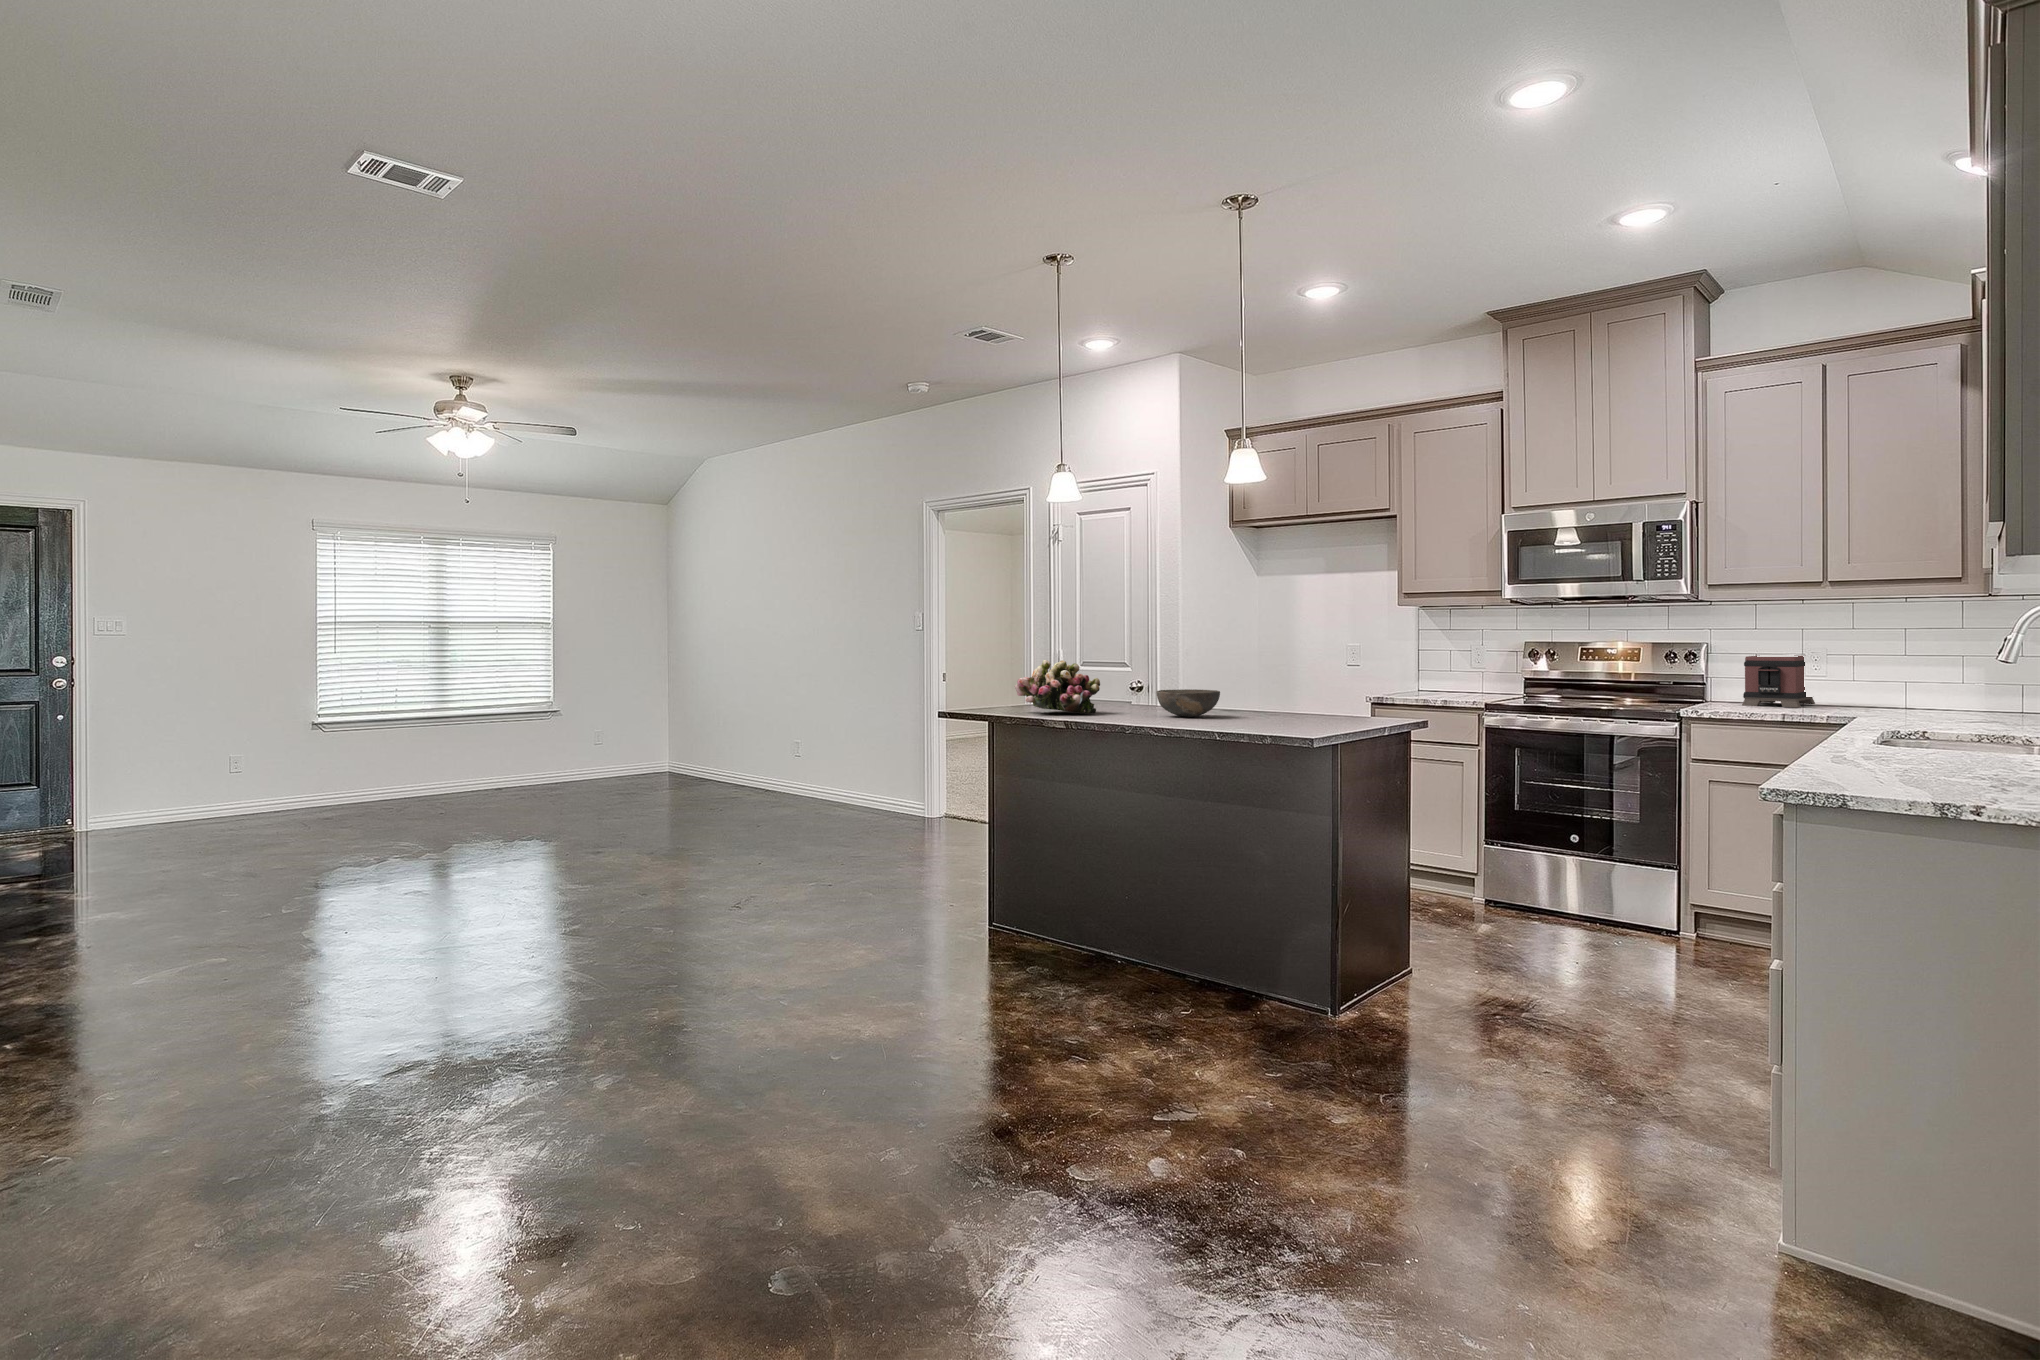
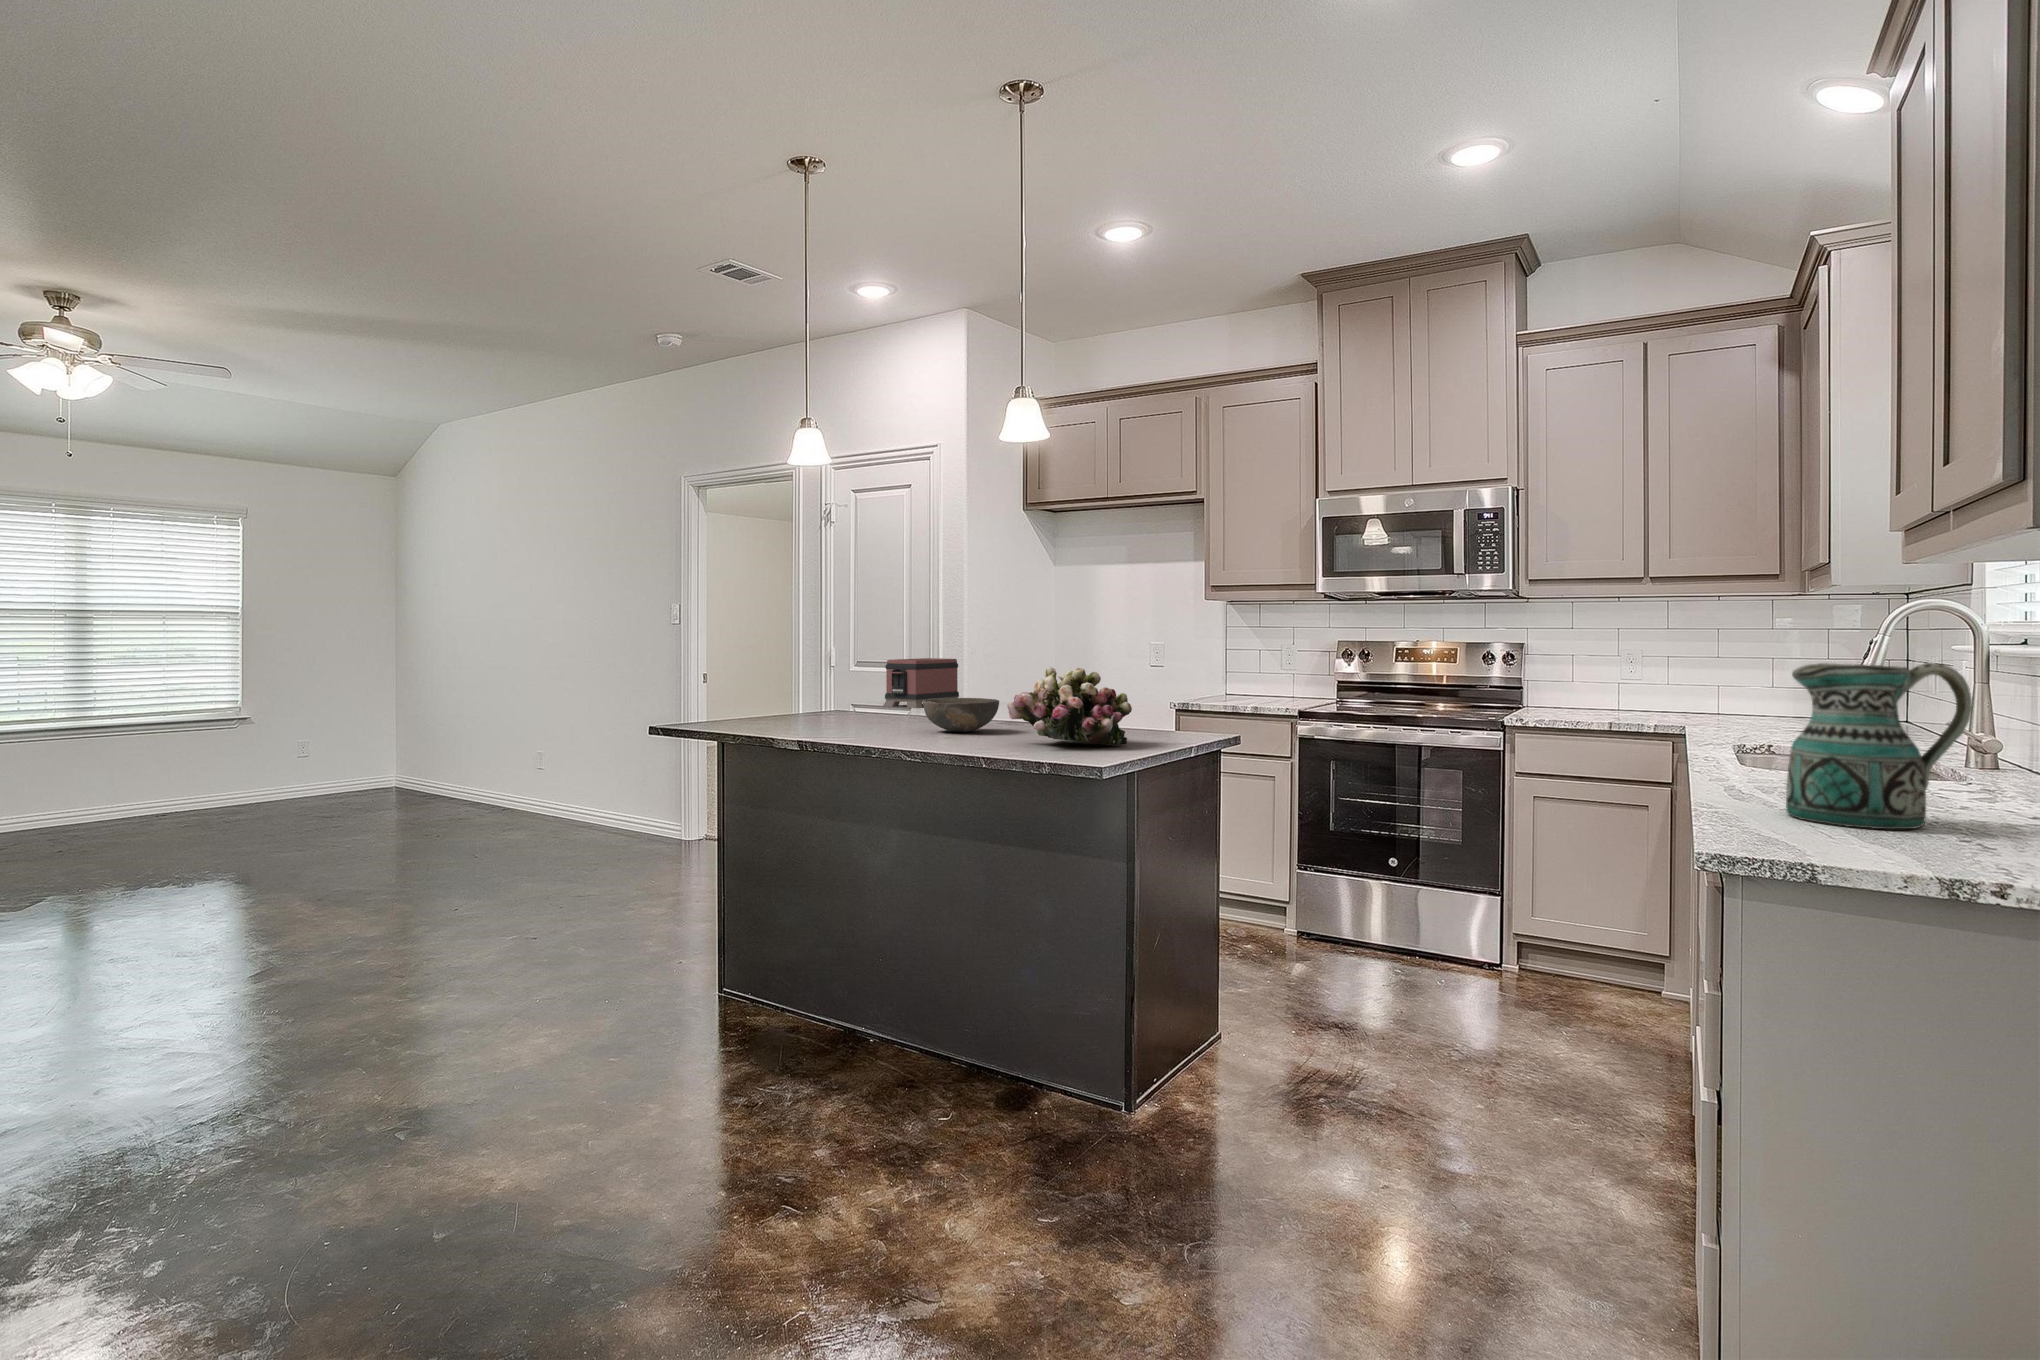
ceramic pitcher: none [1849,653,1995,776] -> present [1786,663,1972,829]
toaster: present [1742,655,1815,708] -> present [884,658,959,708]
flower arrangement: present [1015,660,1100,714] -> present [1007,667,1132,745]

